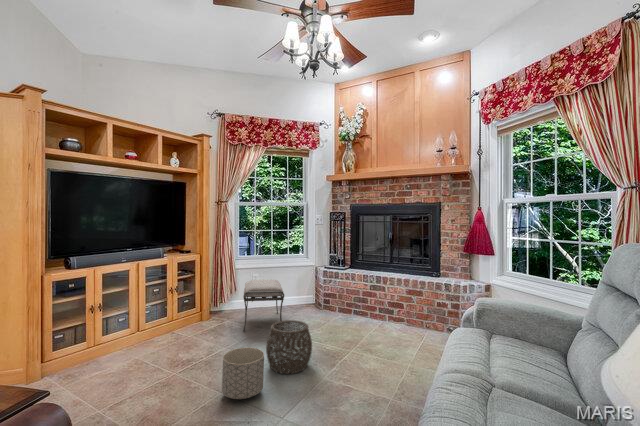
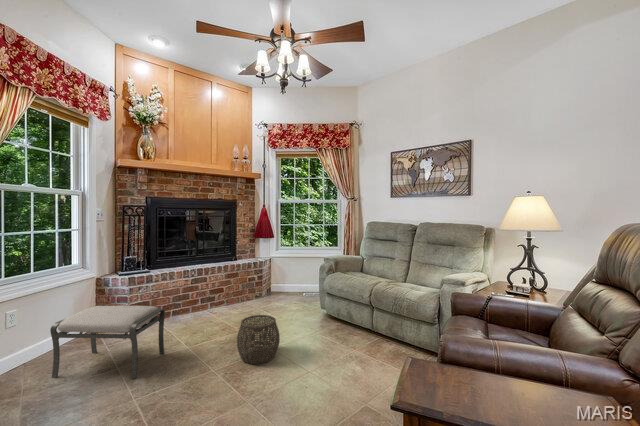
planter: present [222,347,264,399] -> none [276,339,311,384]

